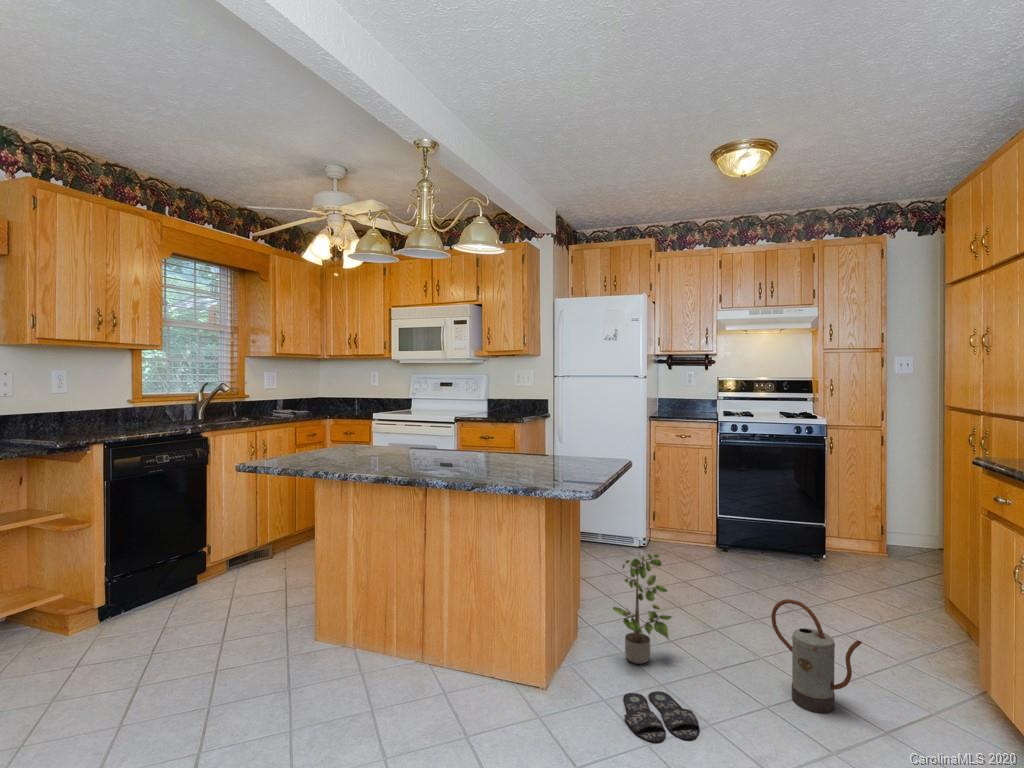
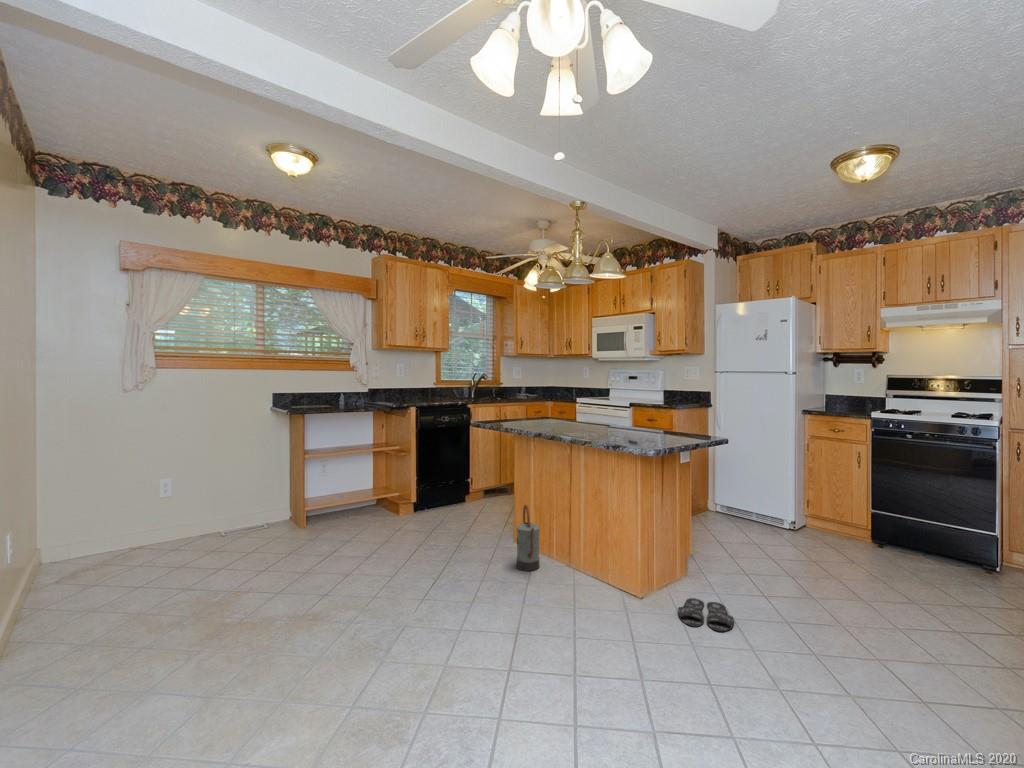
potted plant: present [613,554,672,664] -> none [699,503,753,586]
watering can: present [771,599,862,713] -> present [517,505,539,571]

